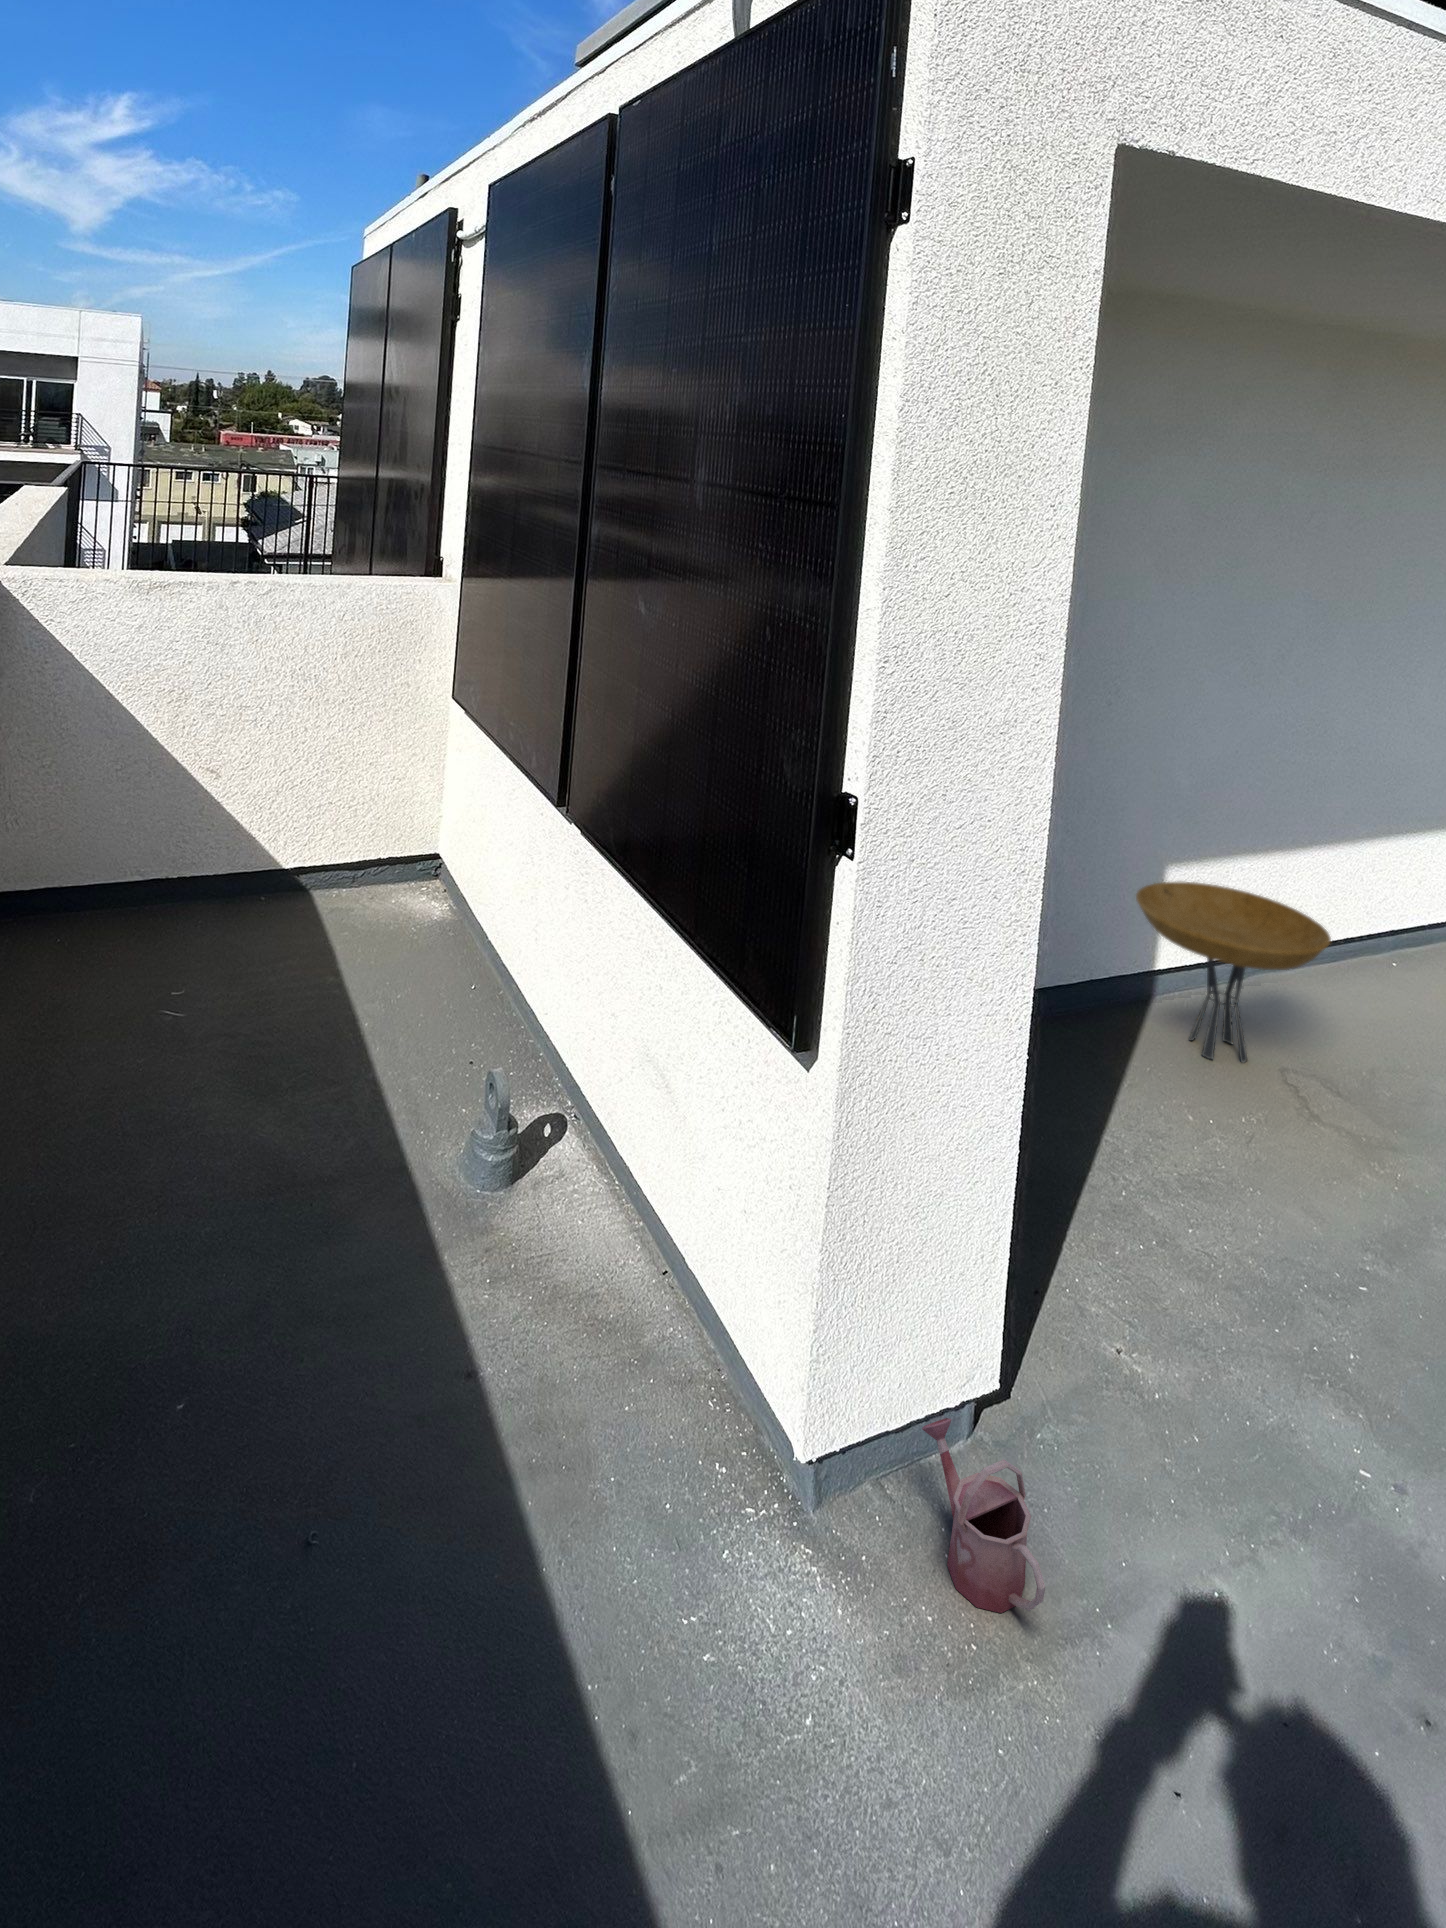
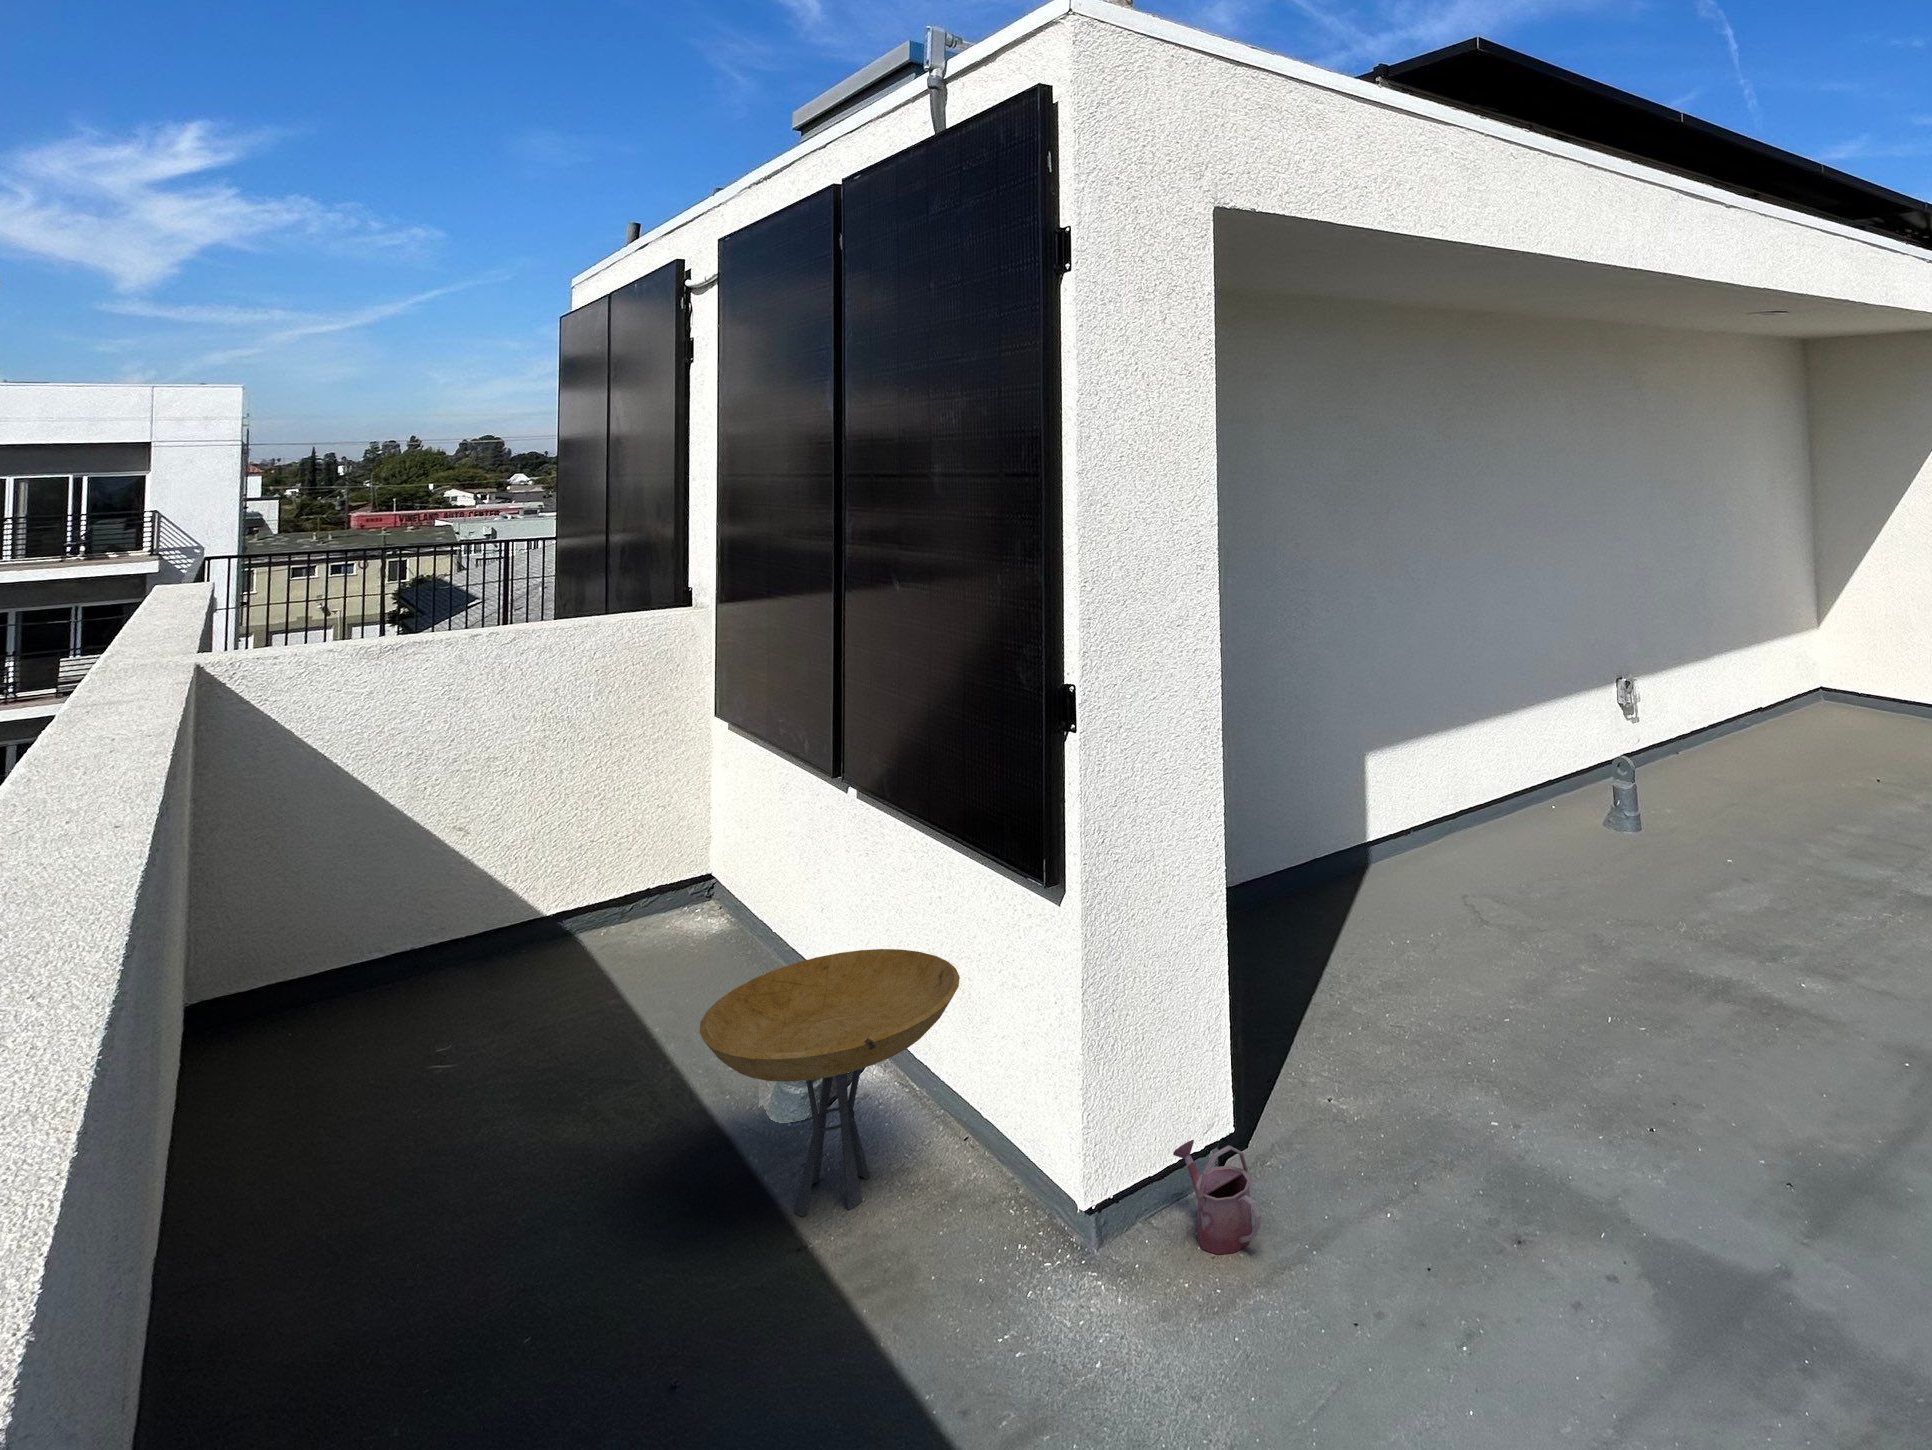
side table: present [1136,882,1331,1062] -> present [700,949,960,1217]

